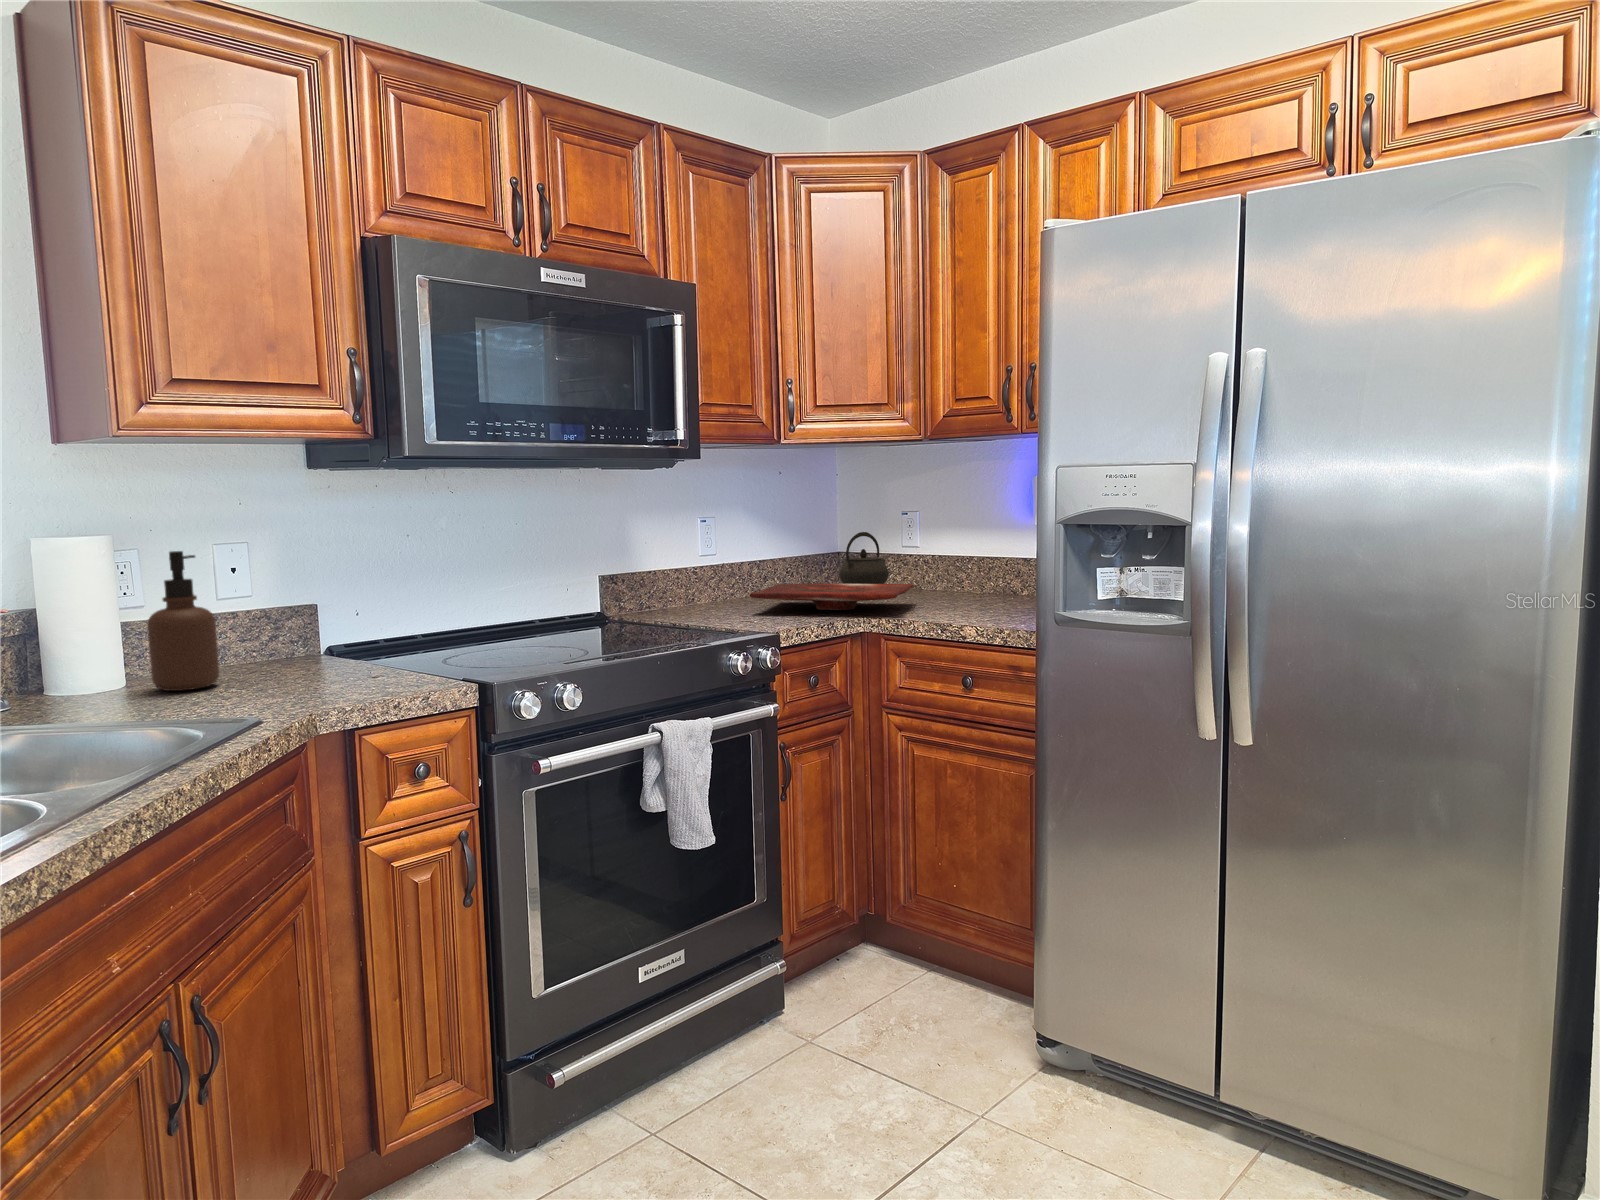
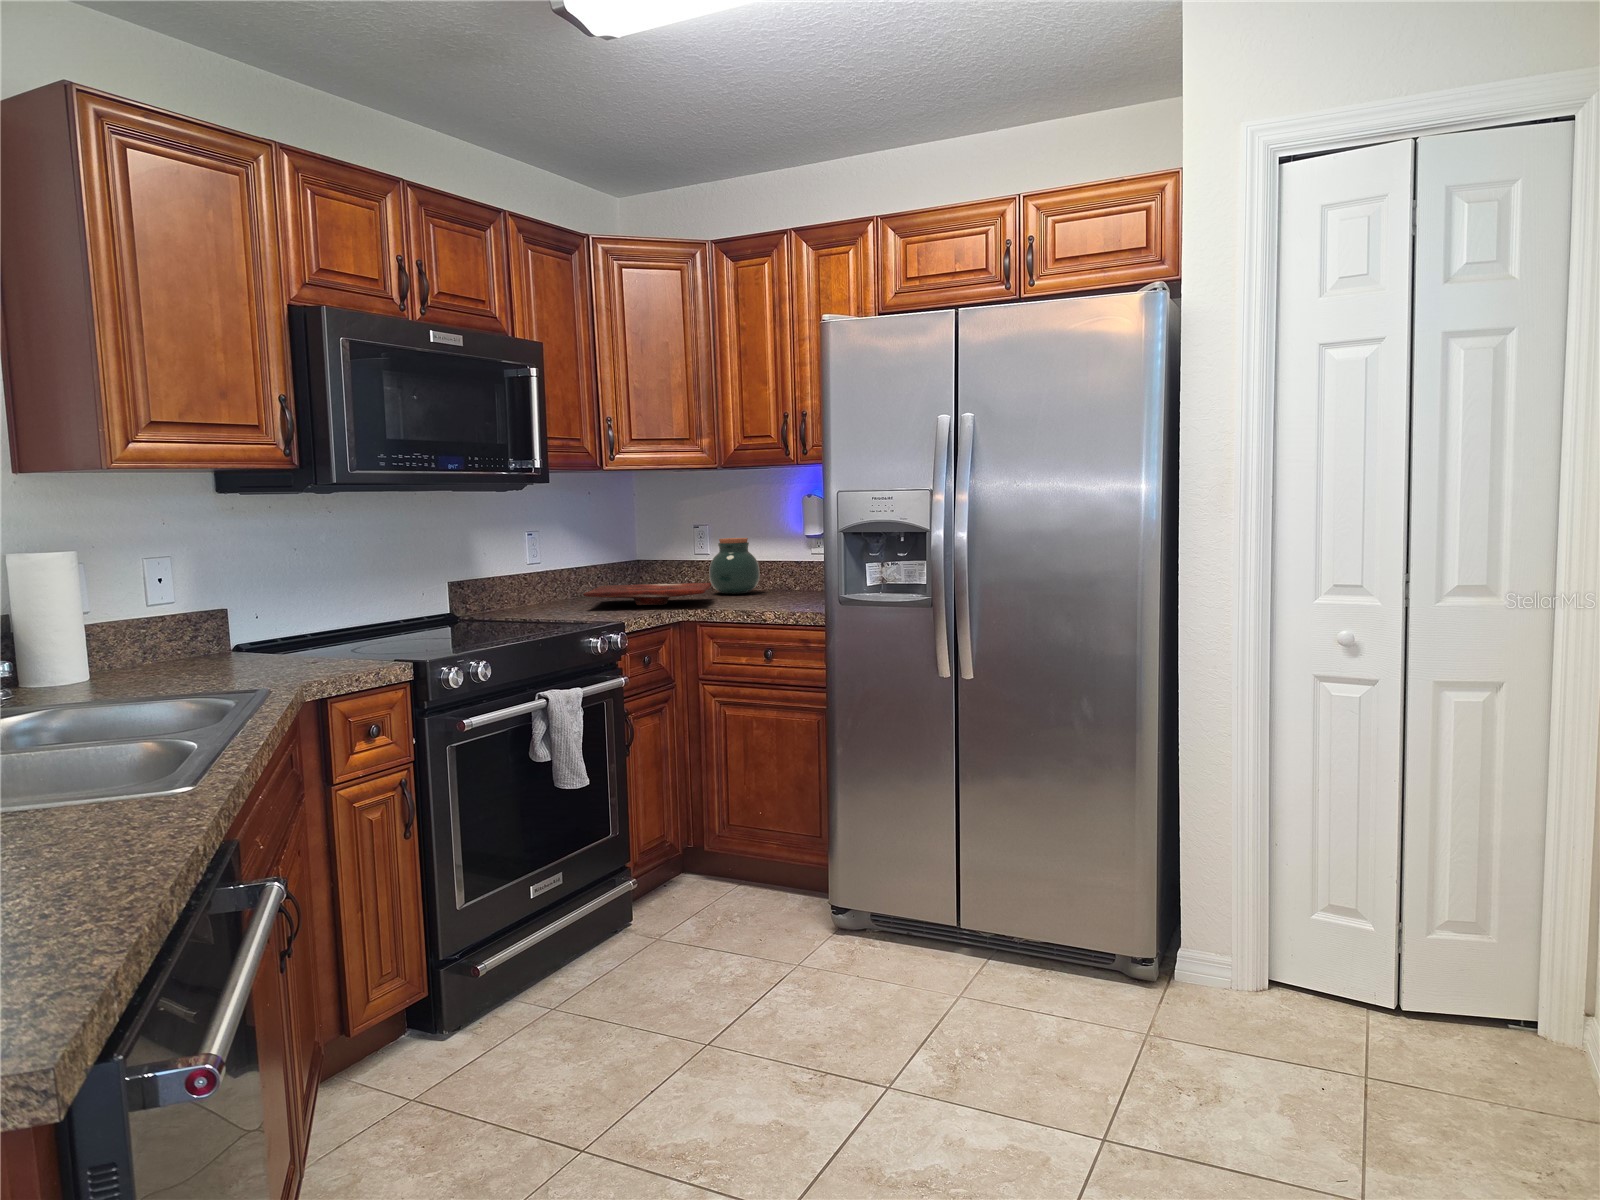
jar: none [916,528,979,598] -> present [709,538,760,594]
kettle: present [839,532,889,584] -> none [642,543,683,590]
soap dispenser: present [147,551,219,691] -> none [115,563,177,680]

